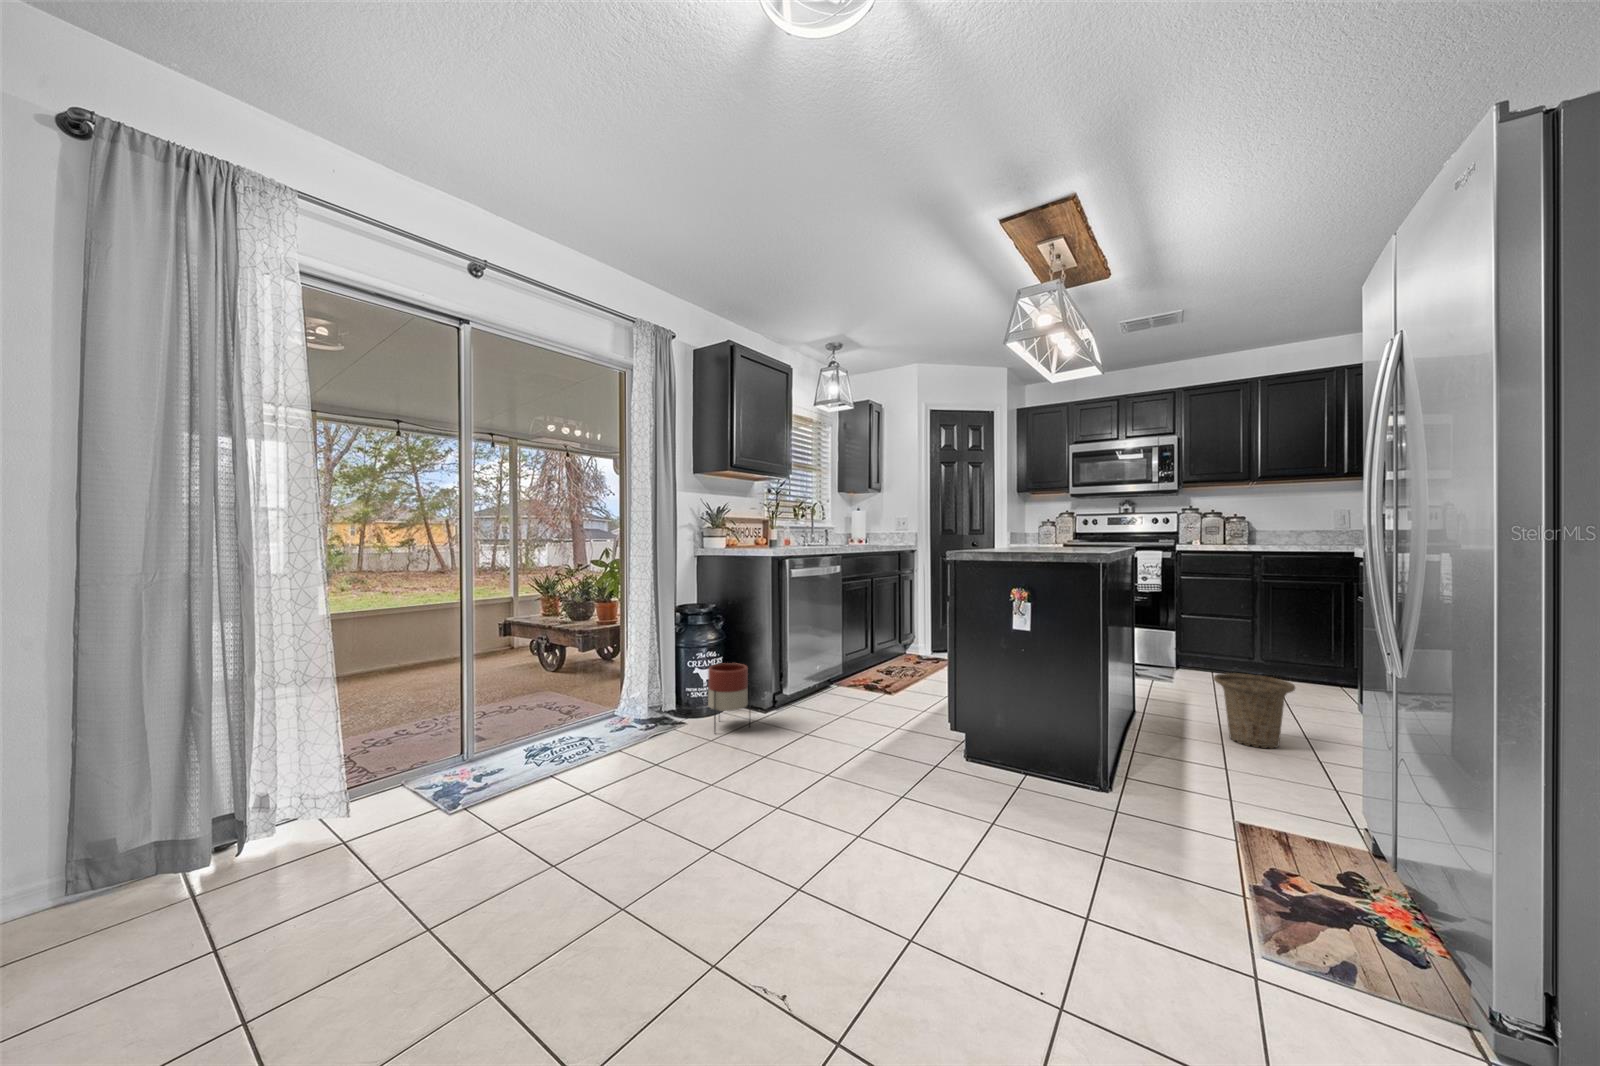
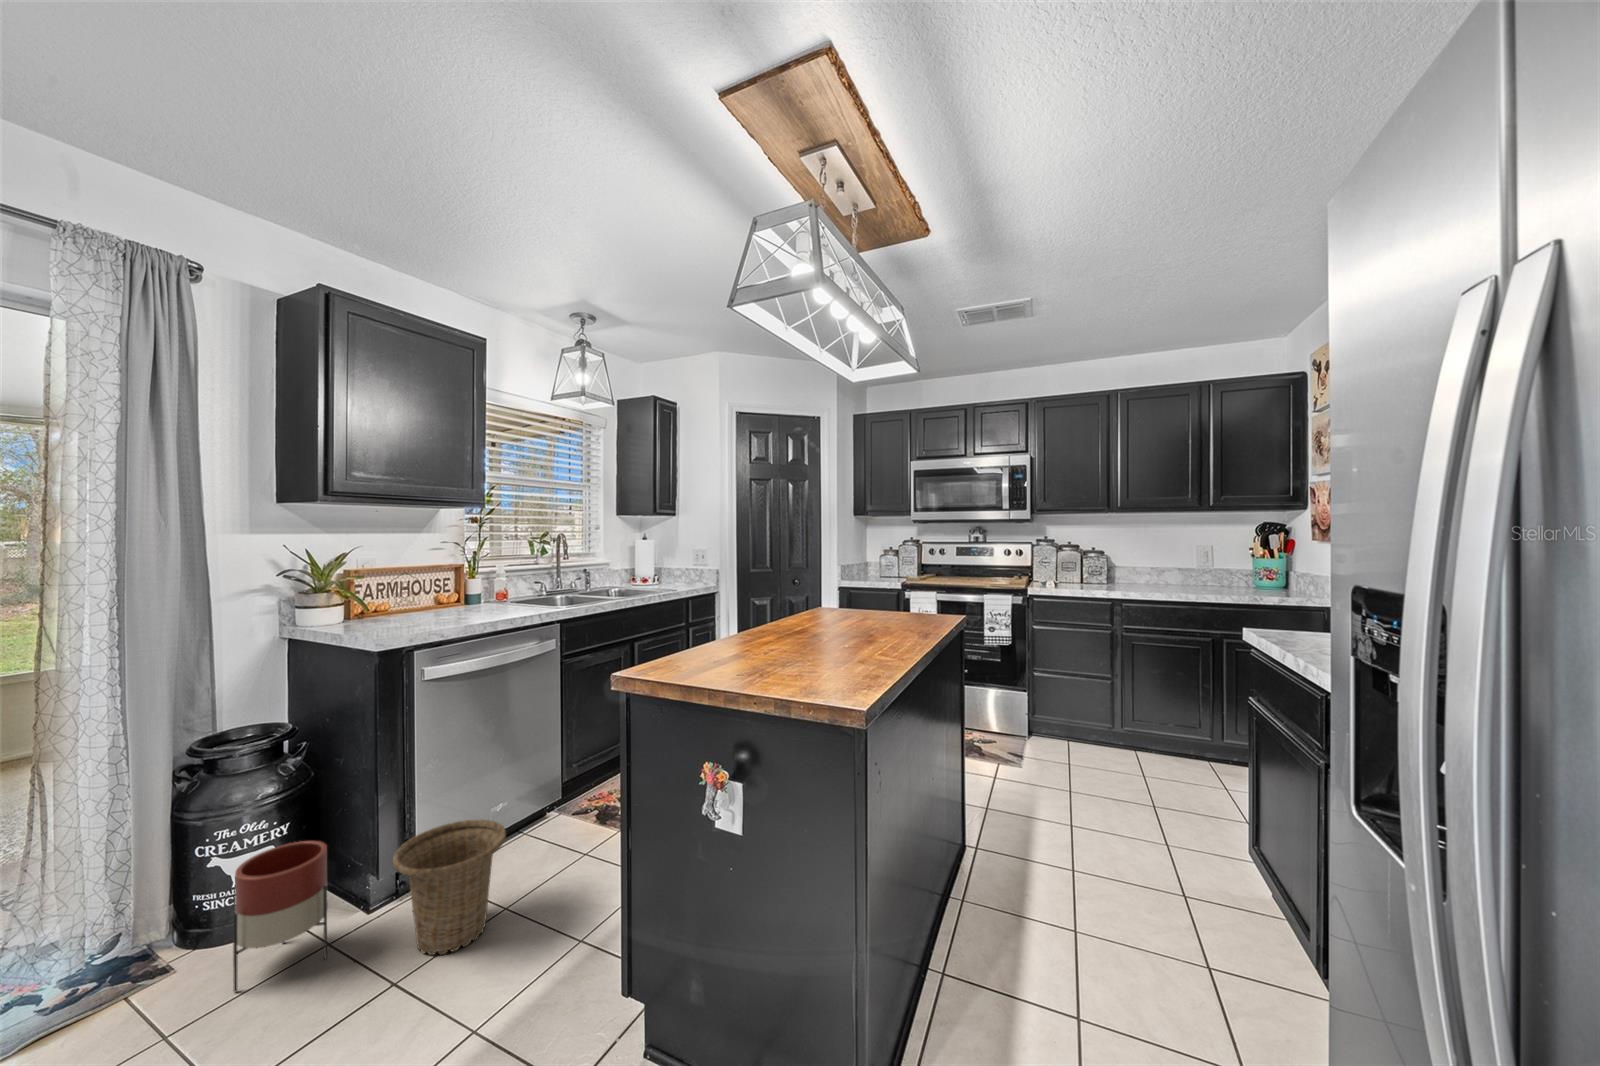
basket: present [1214,673,1295,748] -> present [393,820,506,955]

